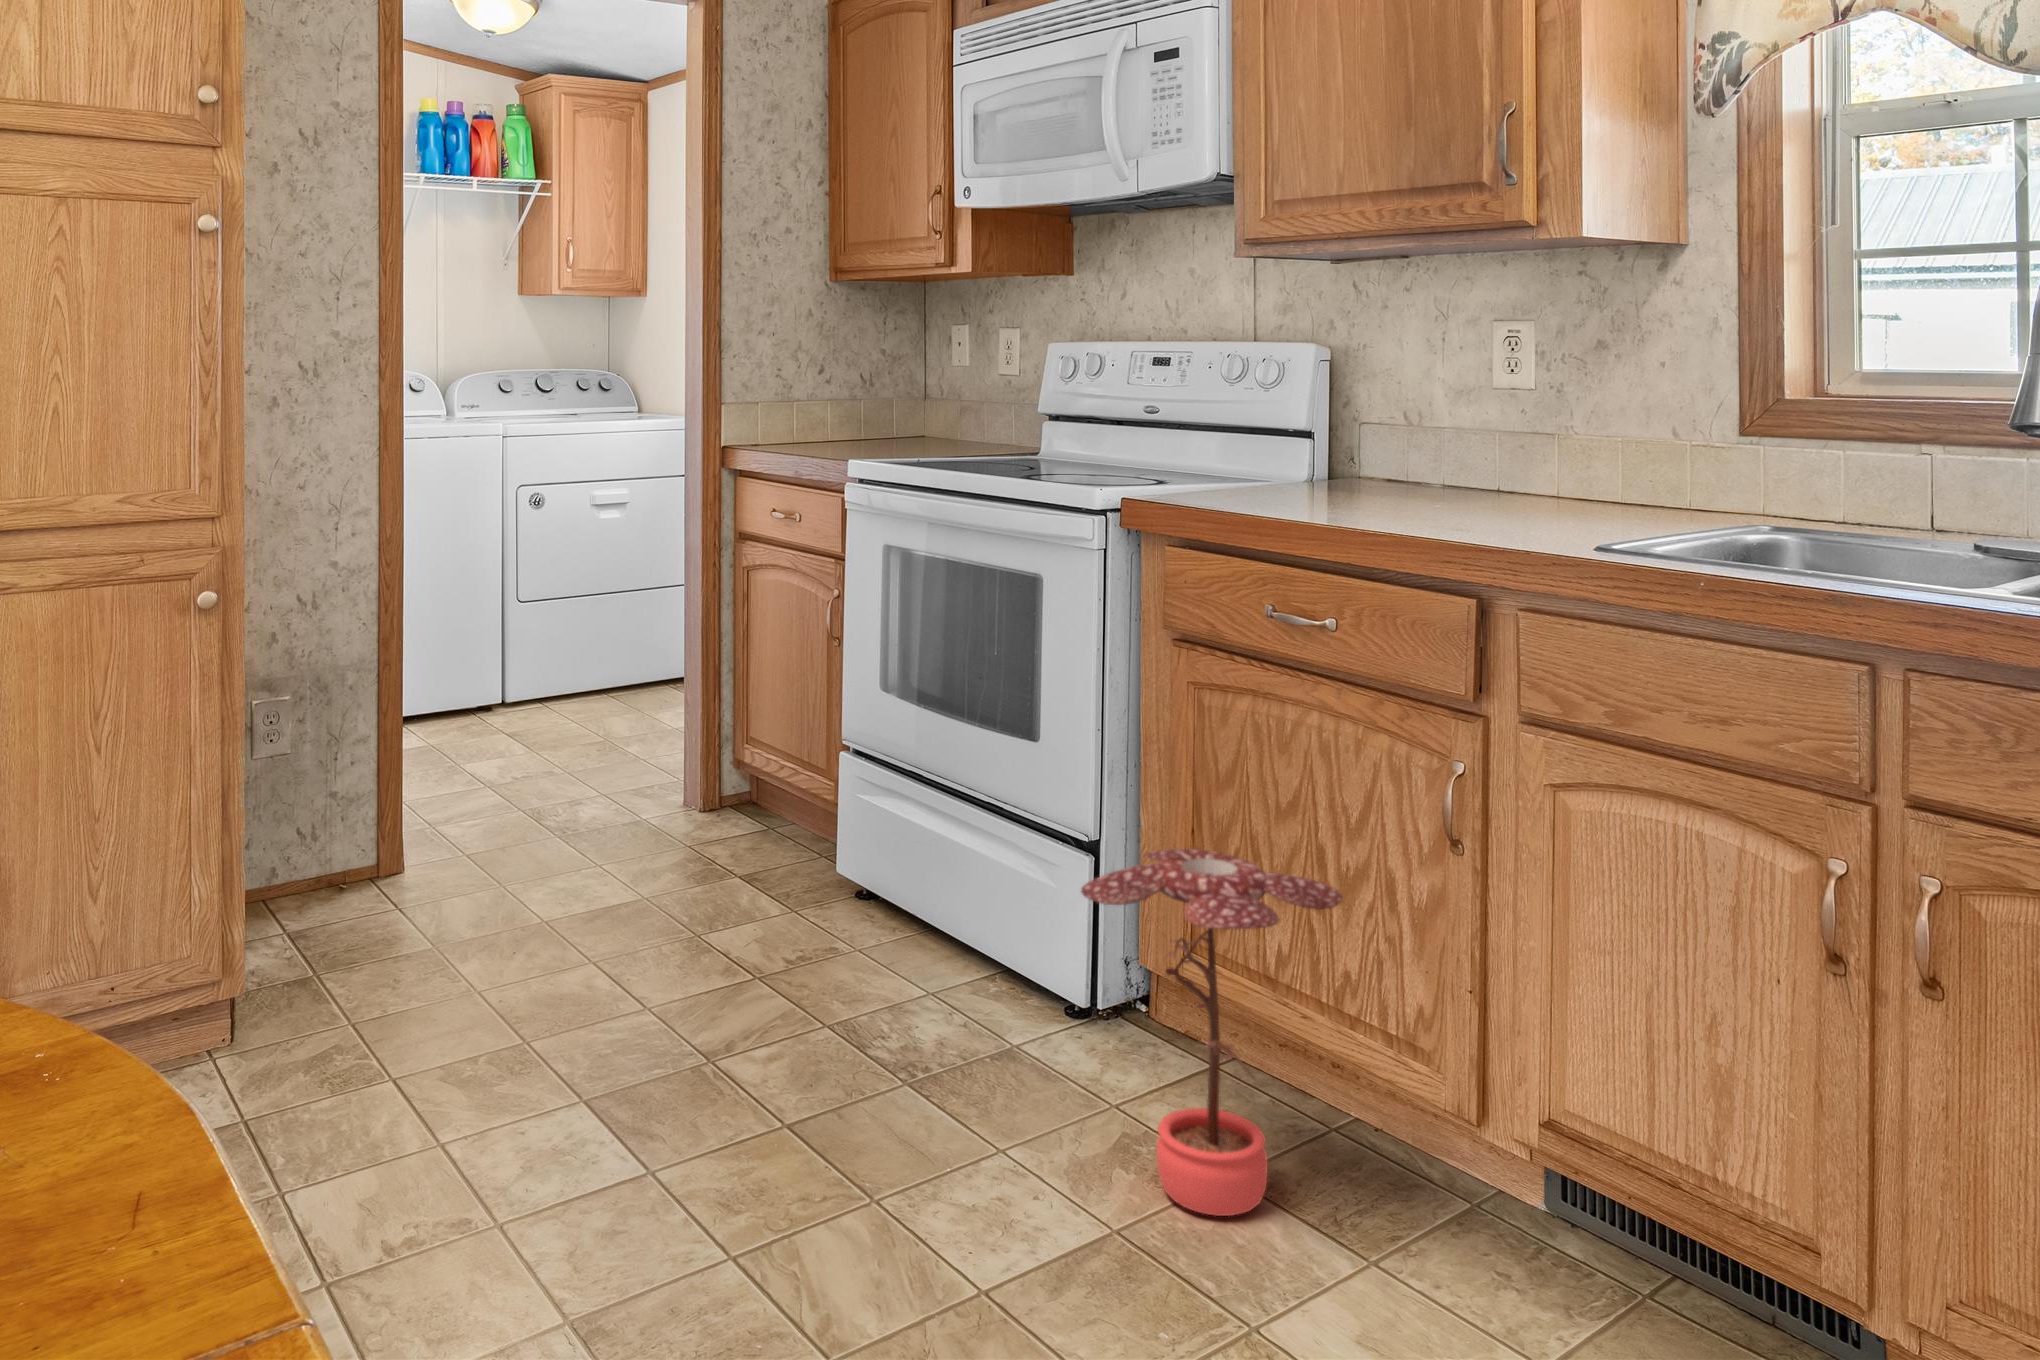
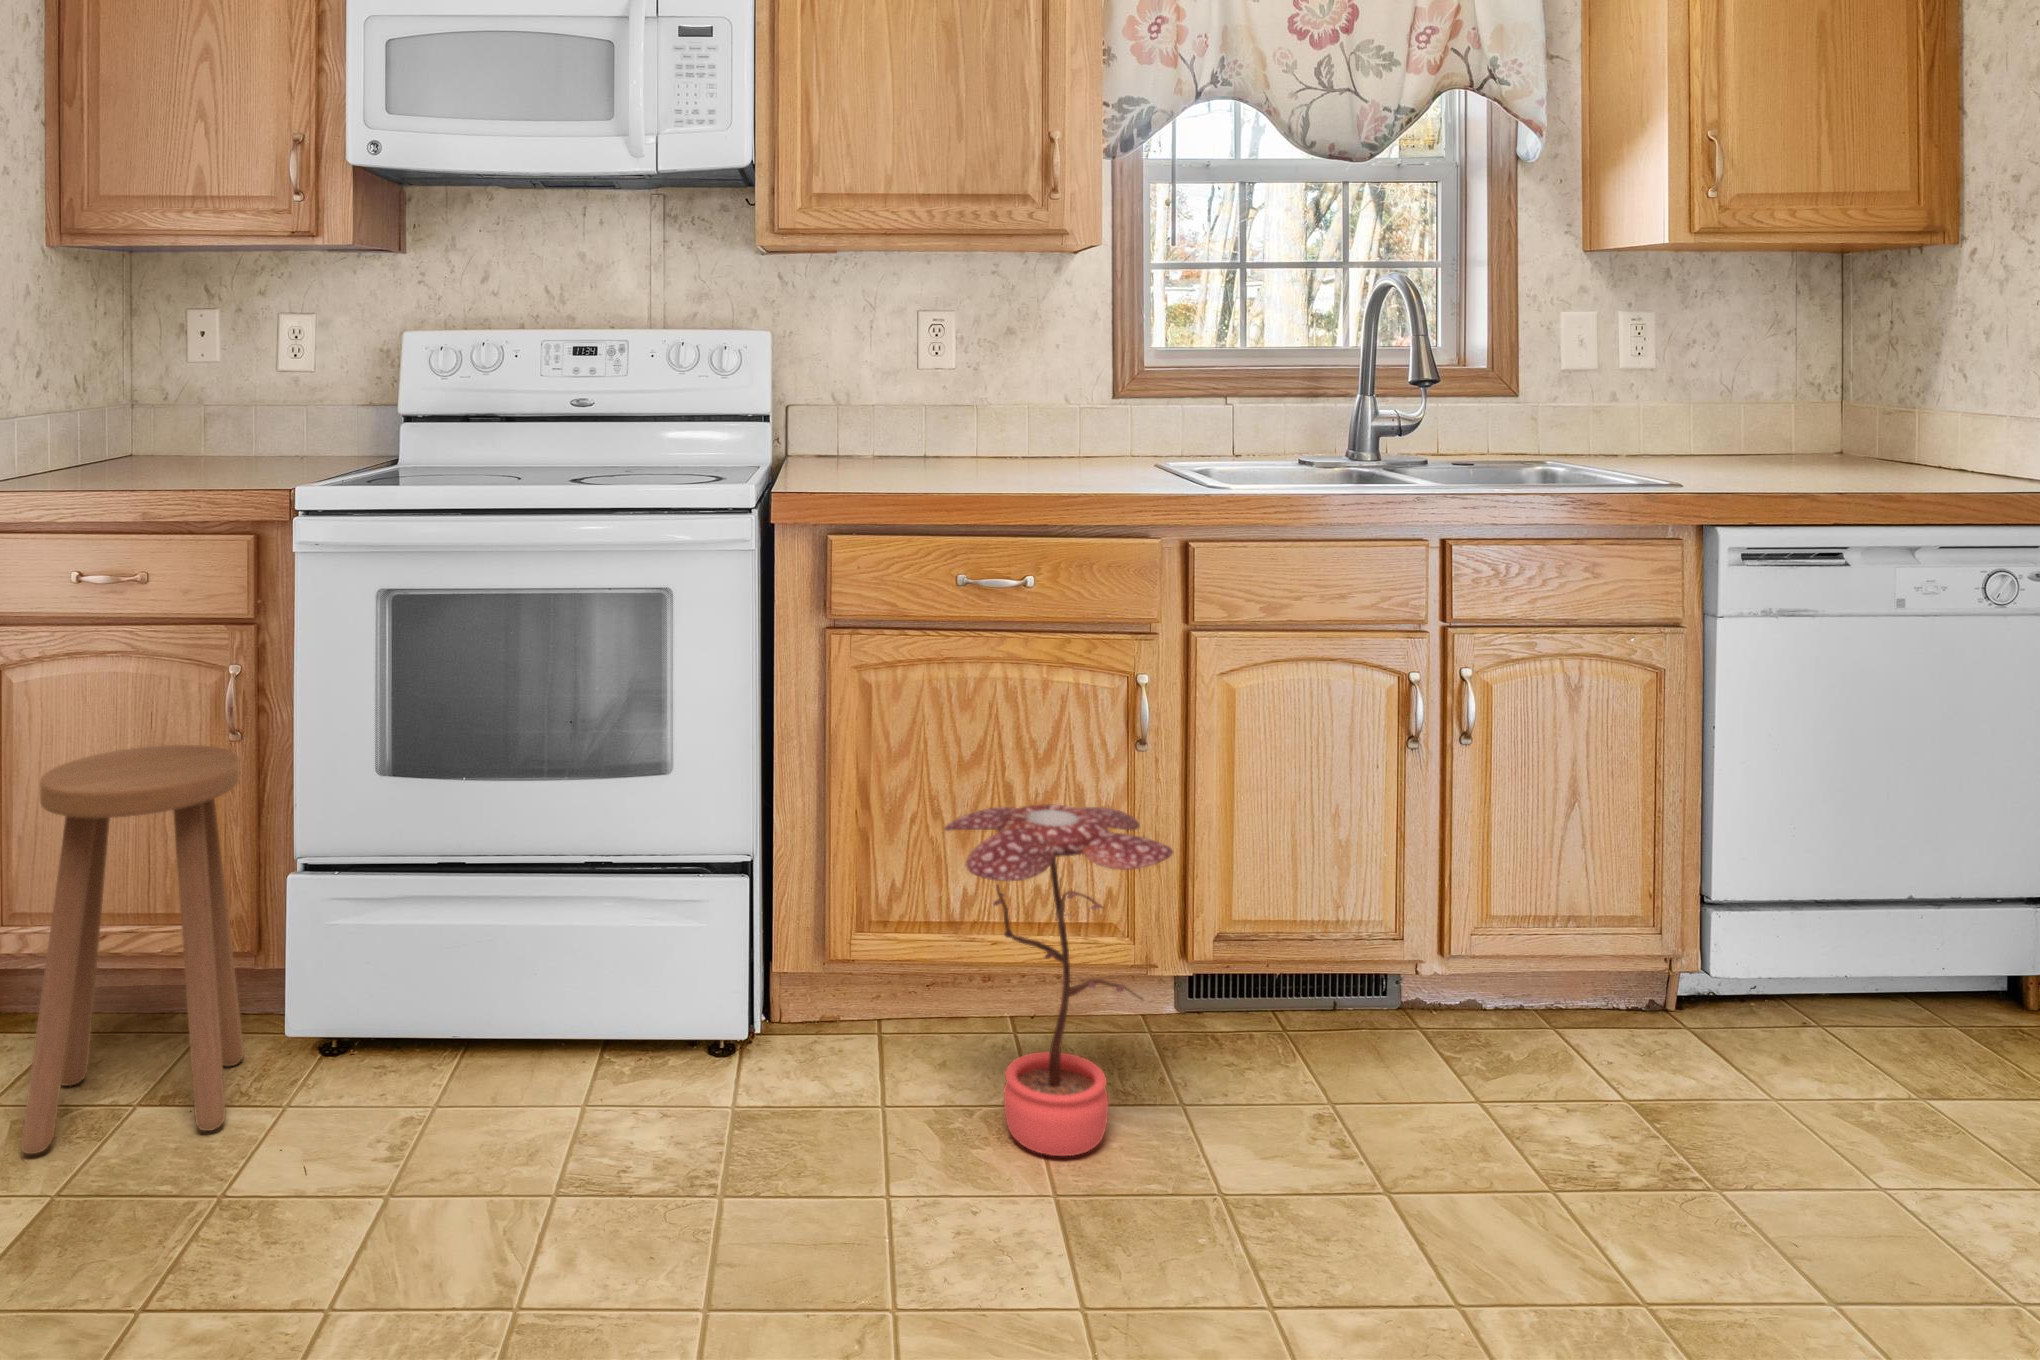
stool: none [646,660,808,935] -> present [21,745,244,1154]

